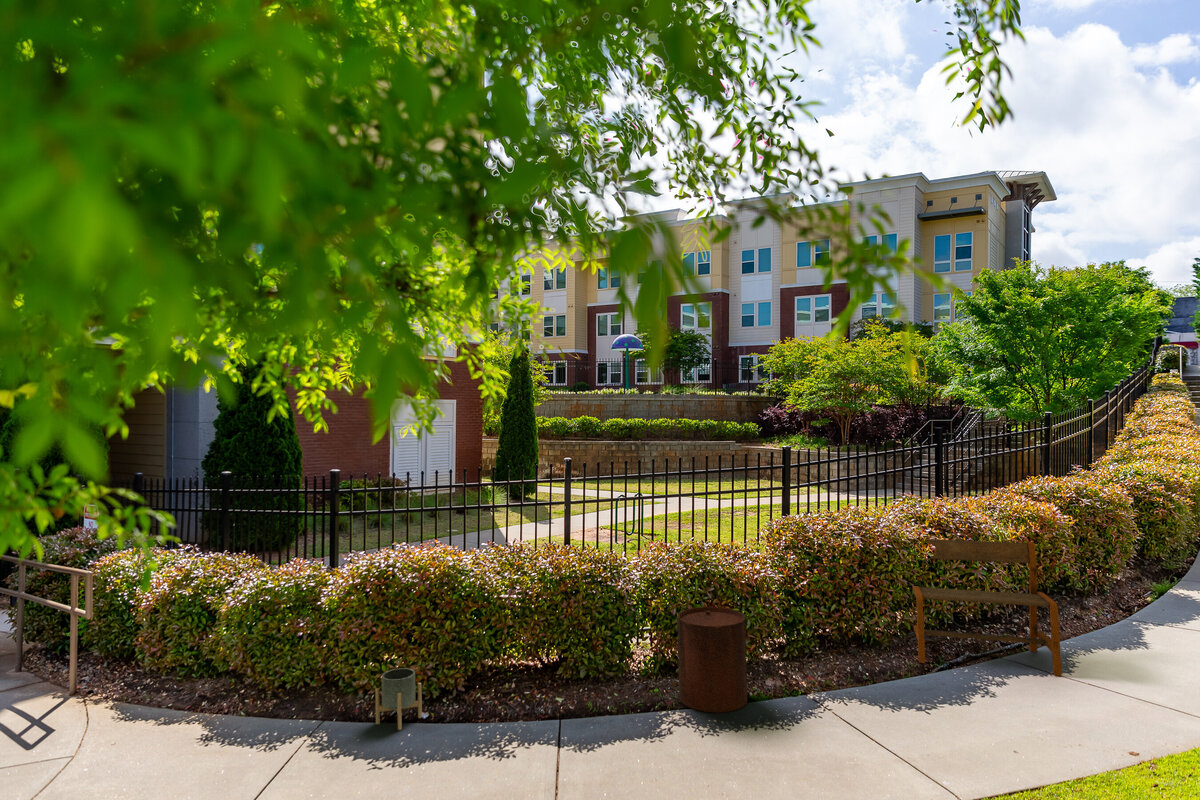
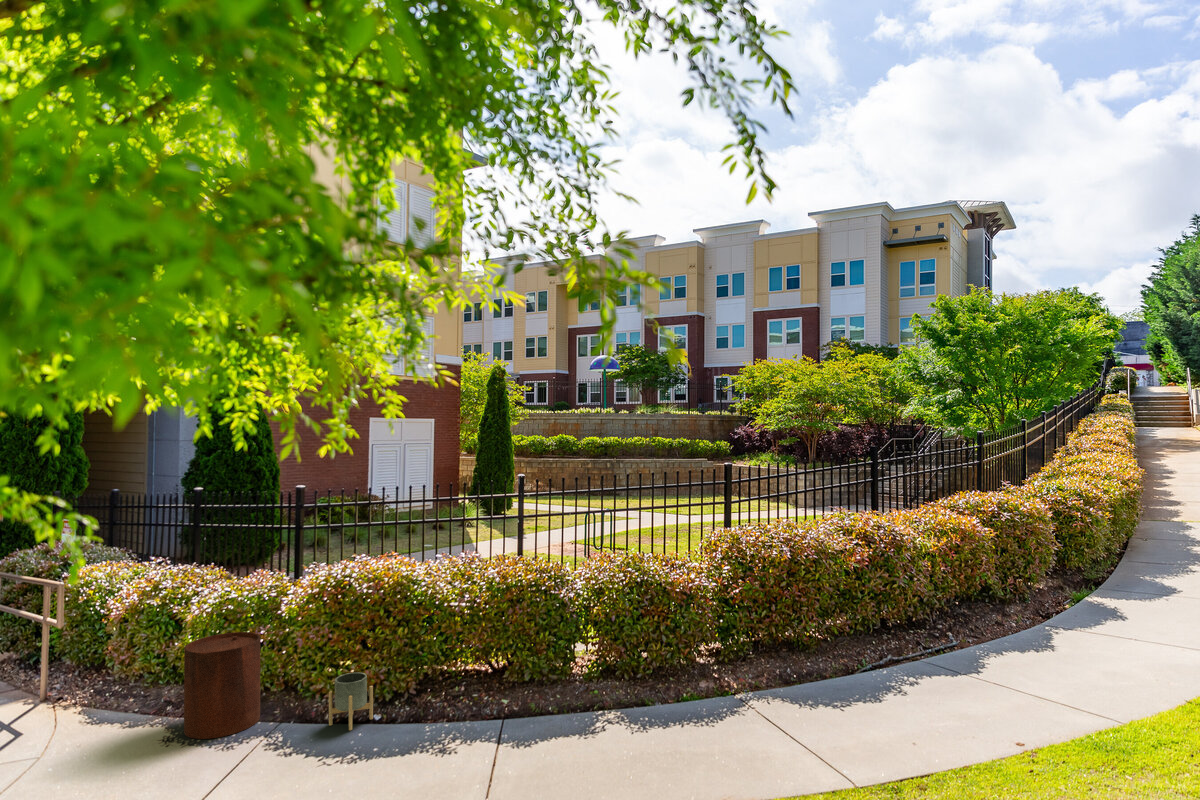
bench: present [913,539,1062,676] -> none [841,548,971,676]
trash can: present [677,607,747,713] -> present [184,632,260,739]

